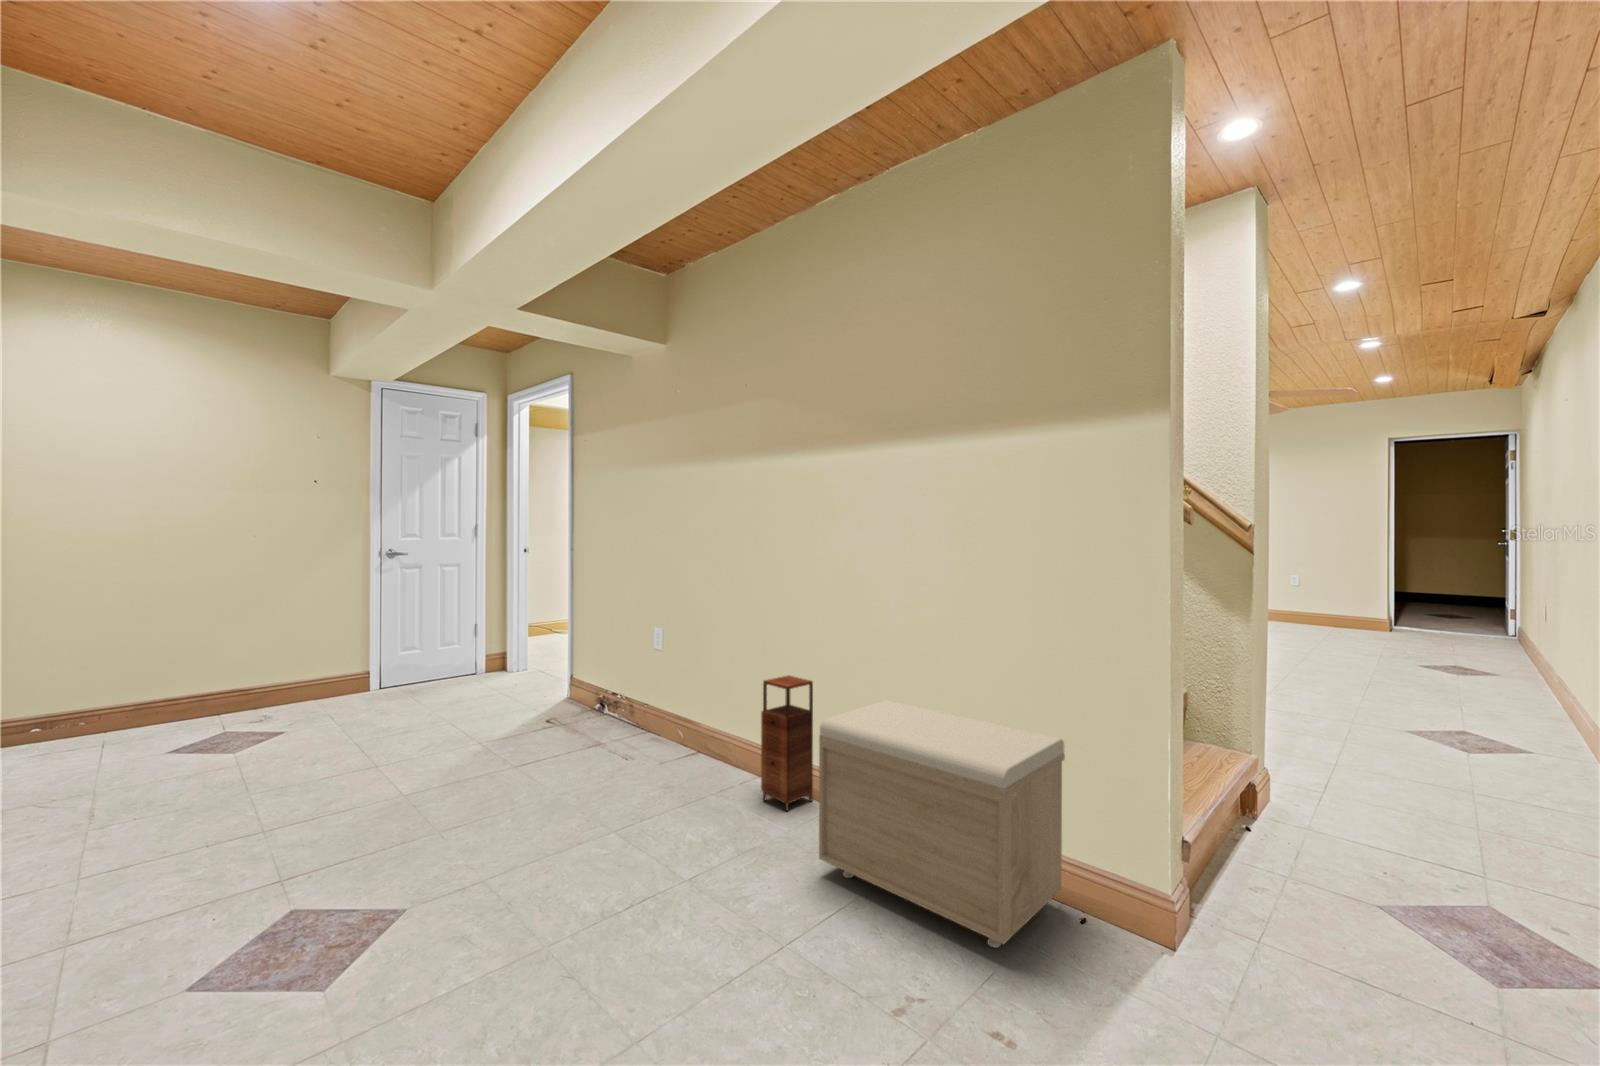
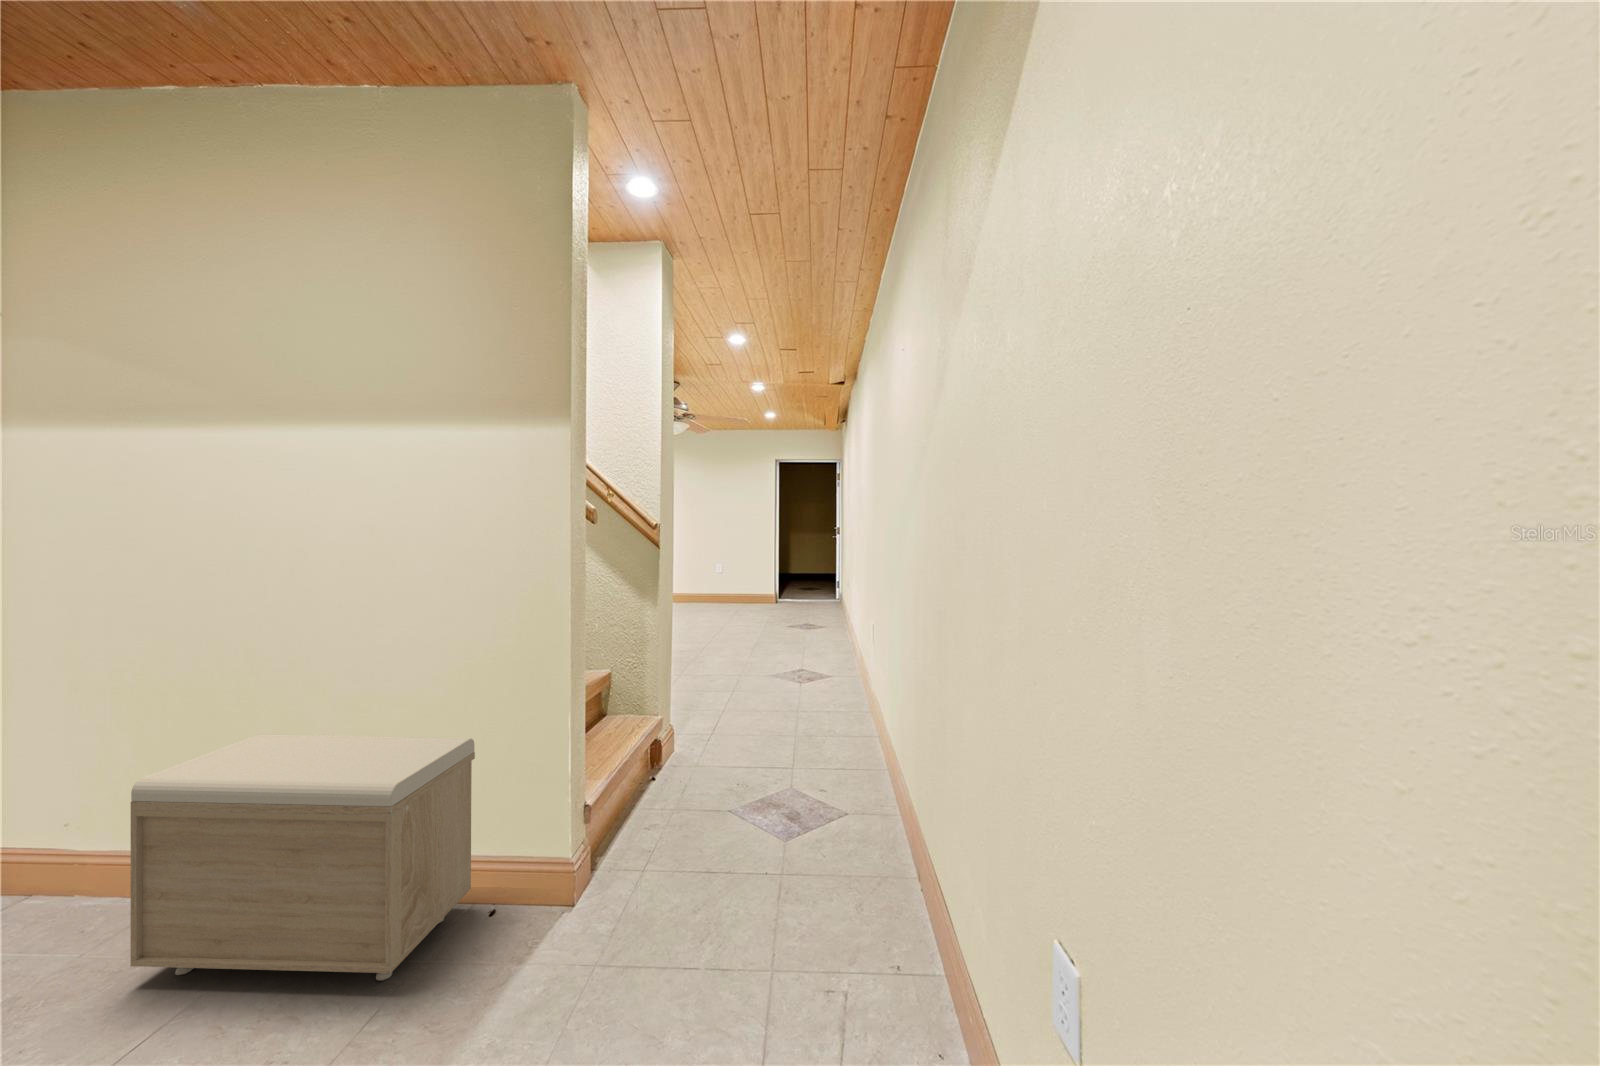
storage cabinet: present [761,676,813,811] -> none [36,727,142,917]

